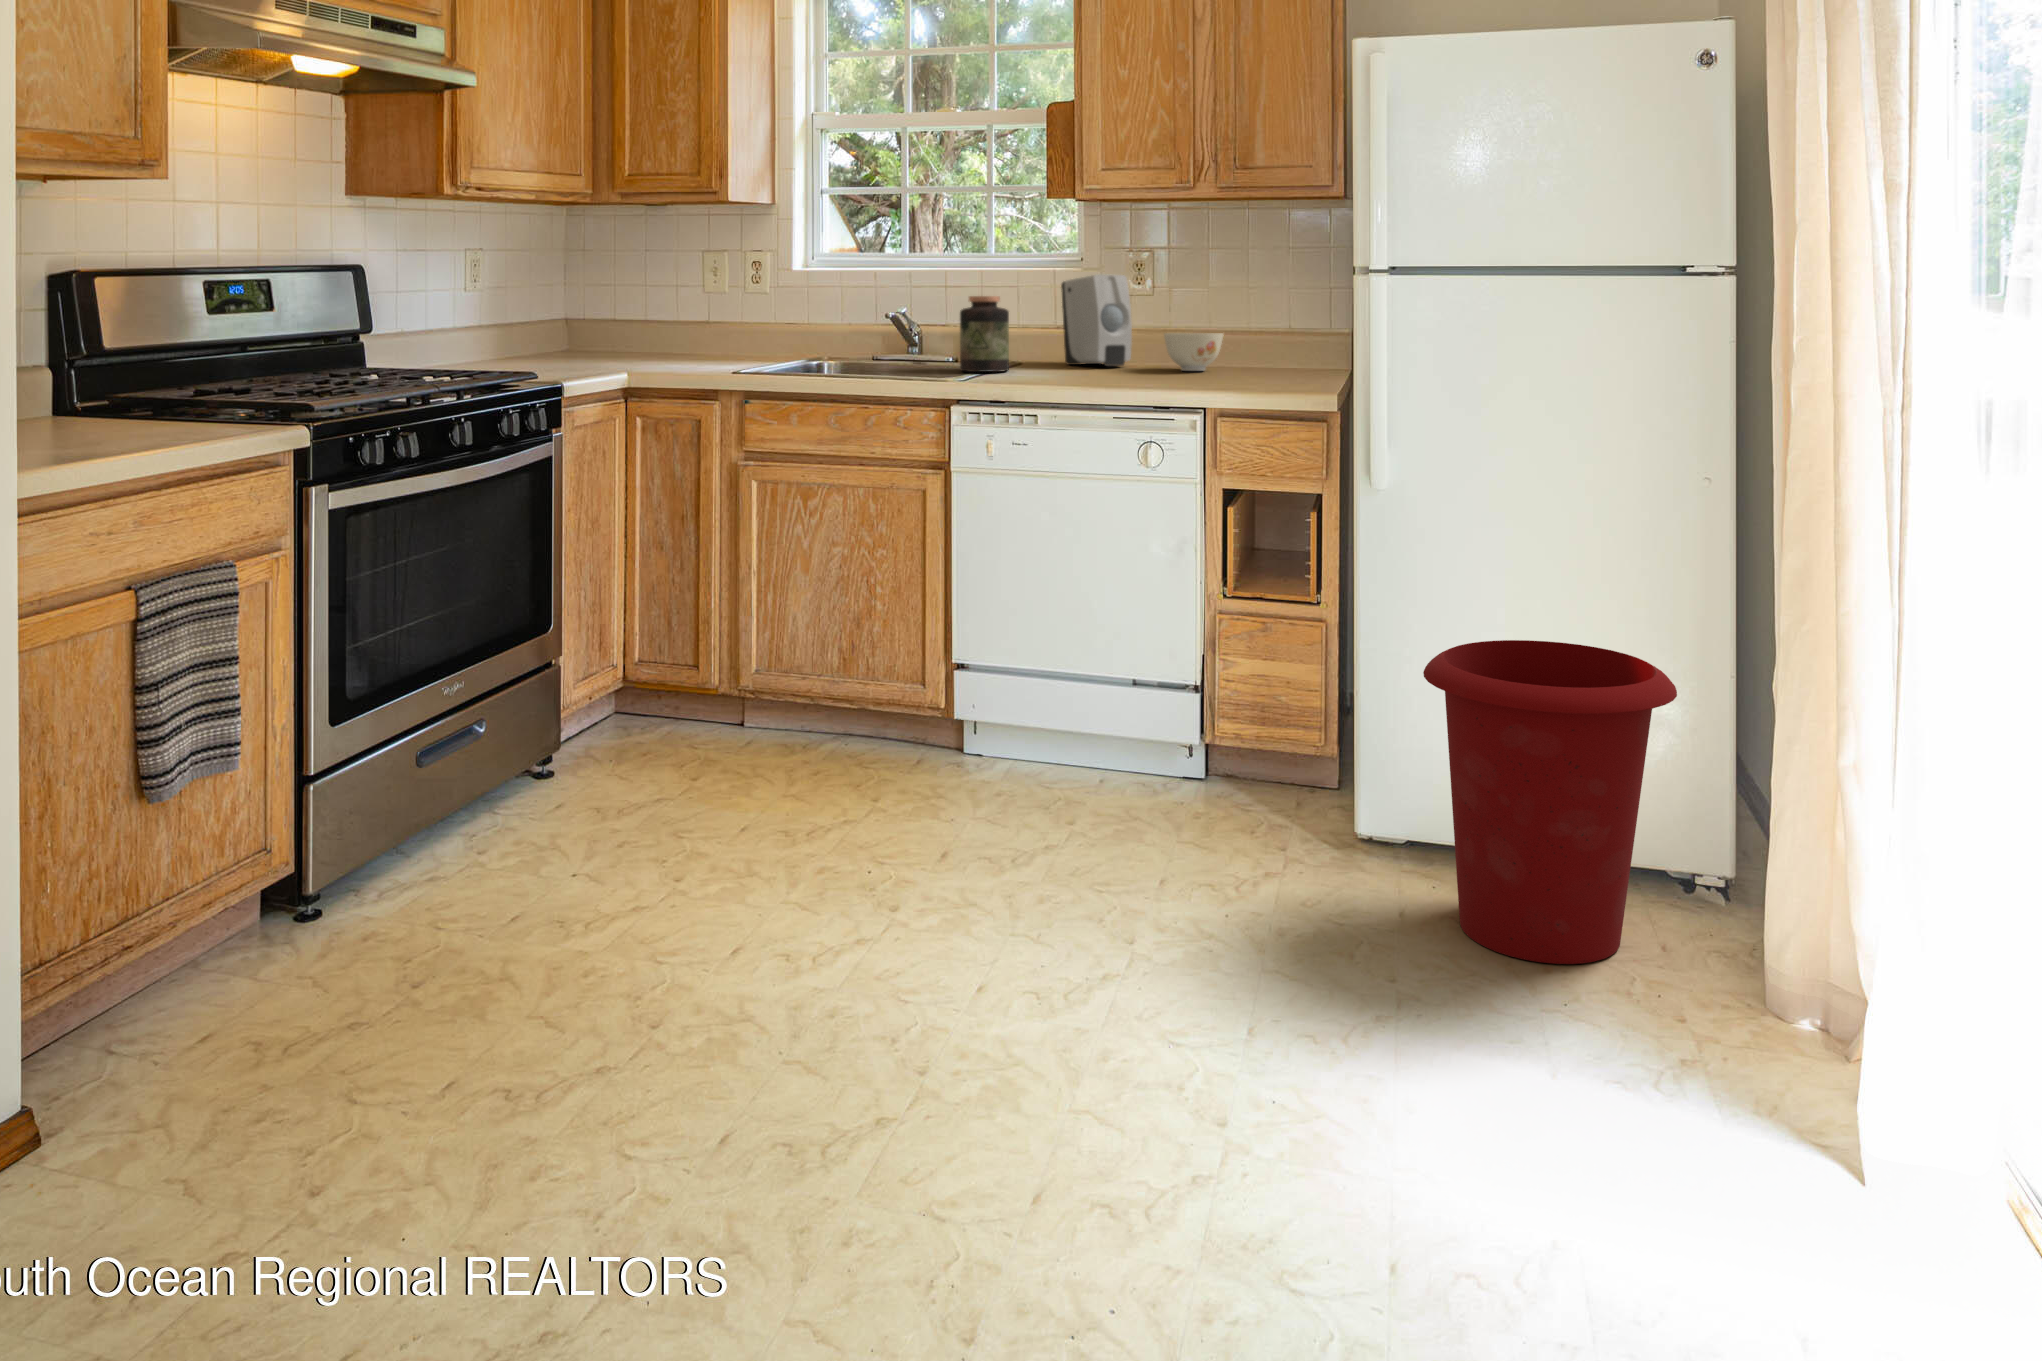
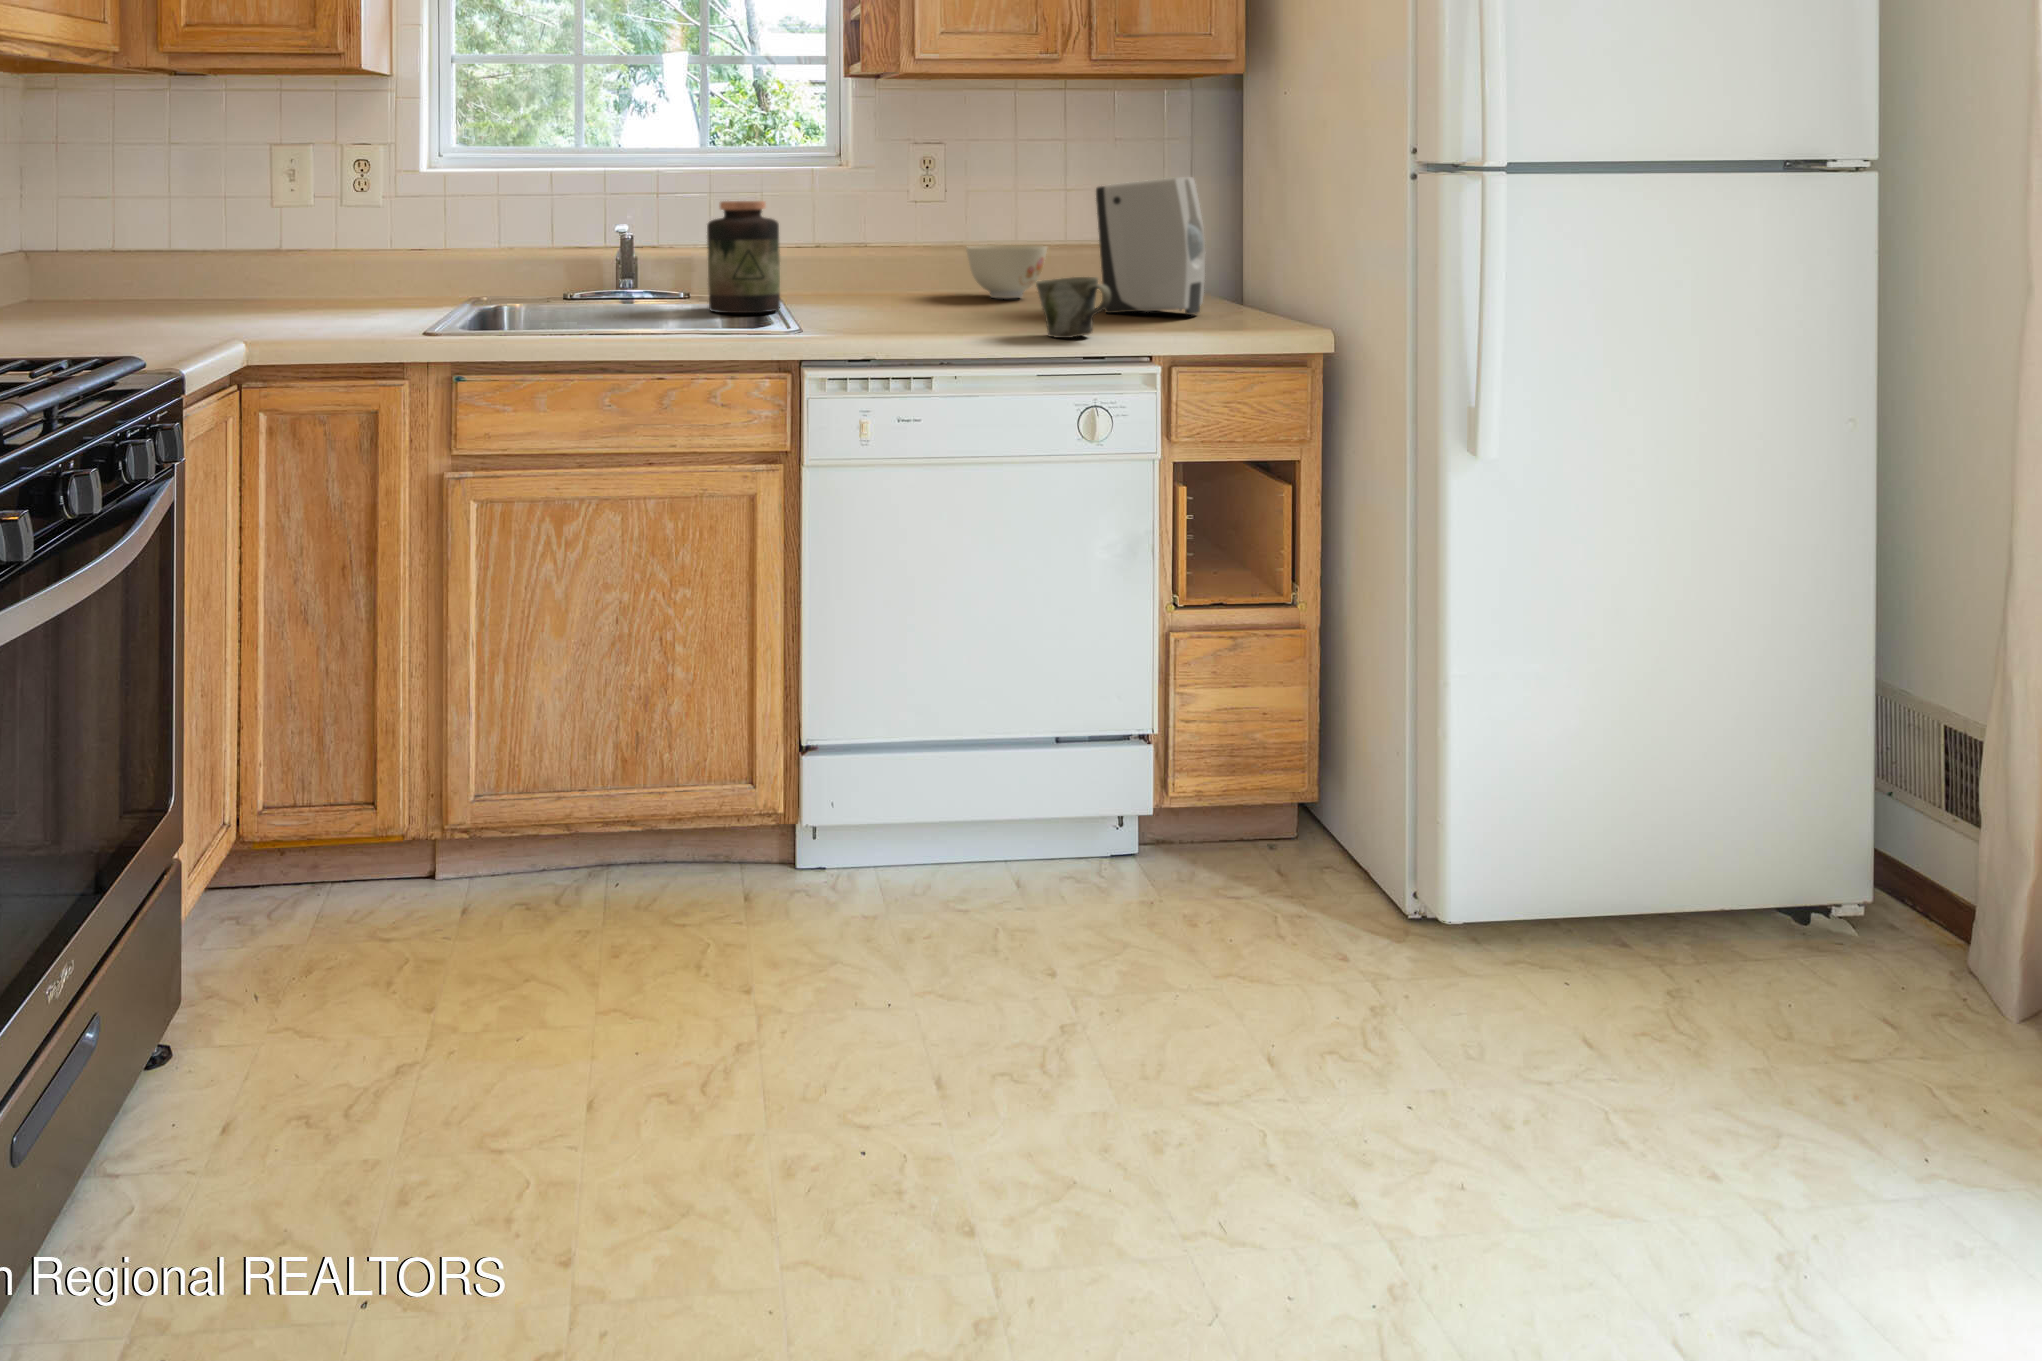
soap dispenser: present [1061,274,1132,366] -> present [1096,177,1205,315]
mug: none [1121,350,1165,392] -> present [1036,277,1111,338]
waste bin: present [1423,640,1677,964] -> none [1612,630,1953,1030]

